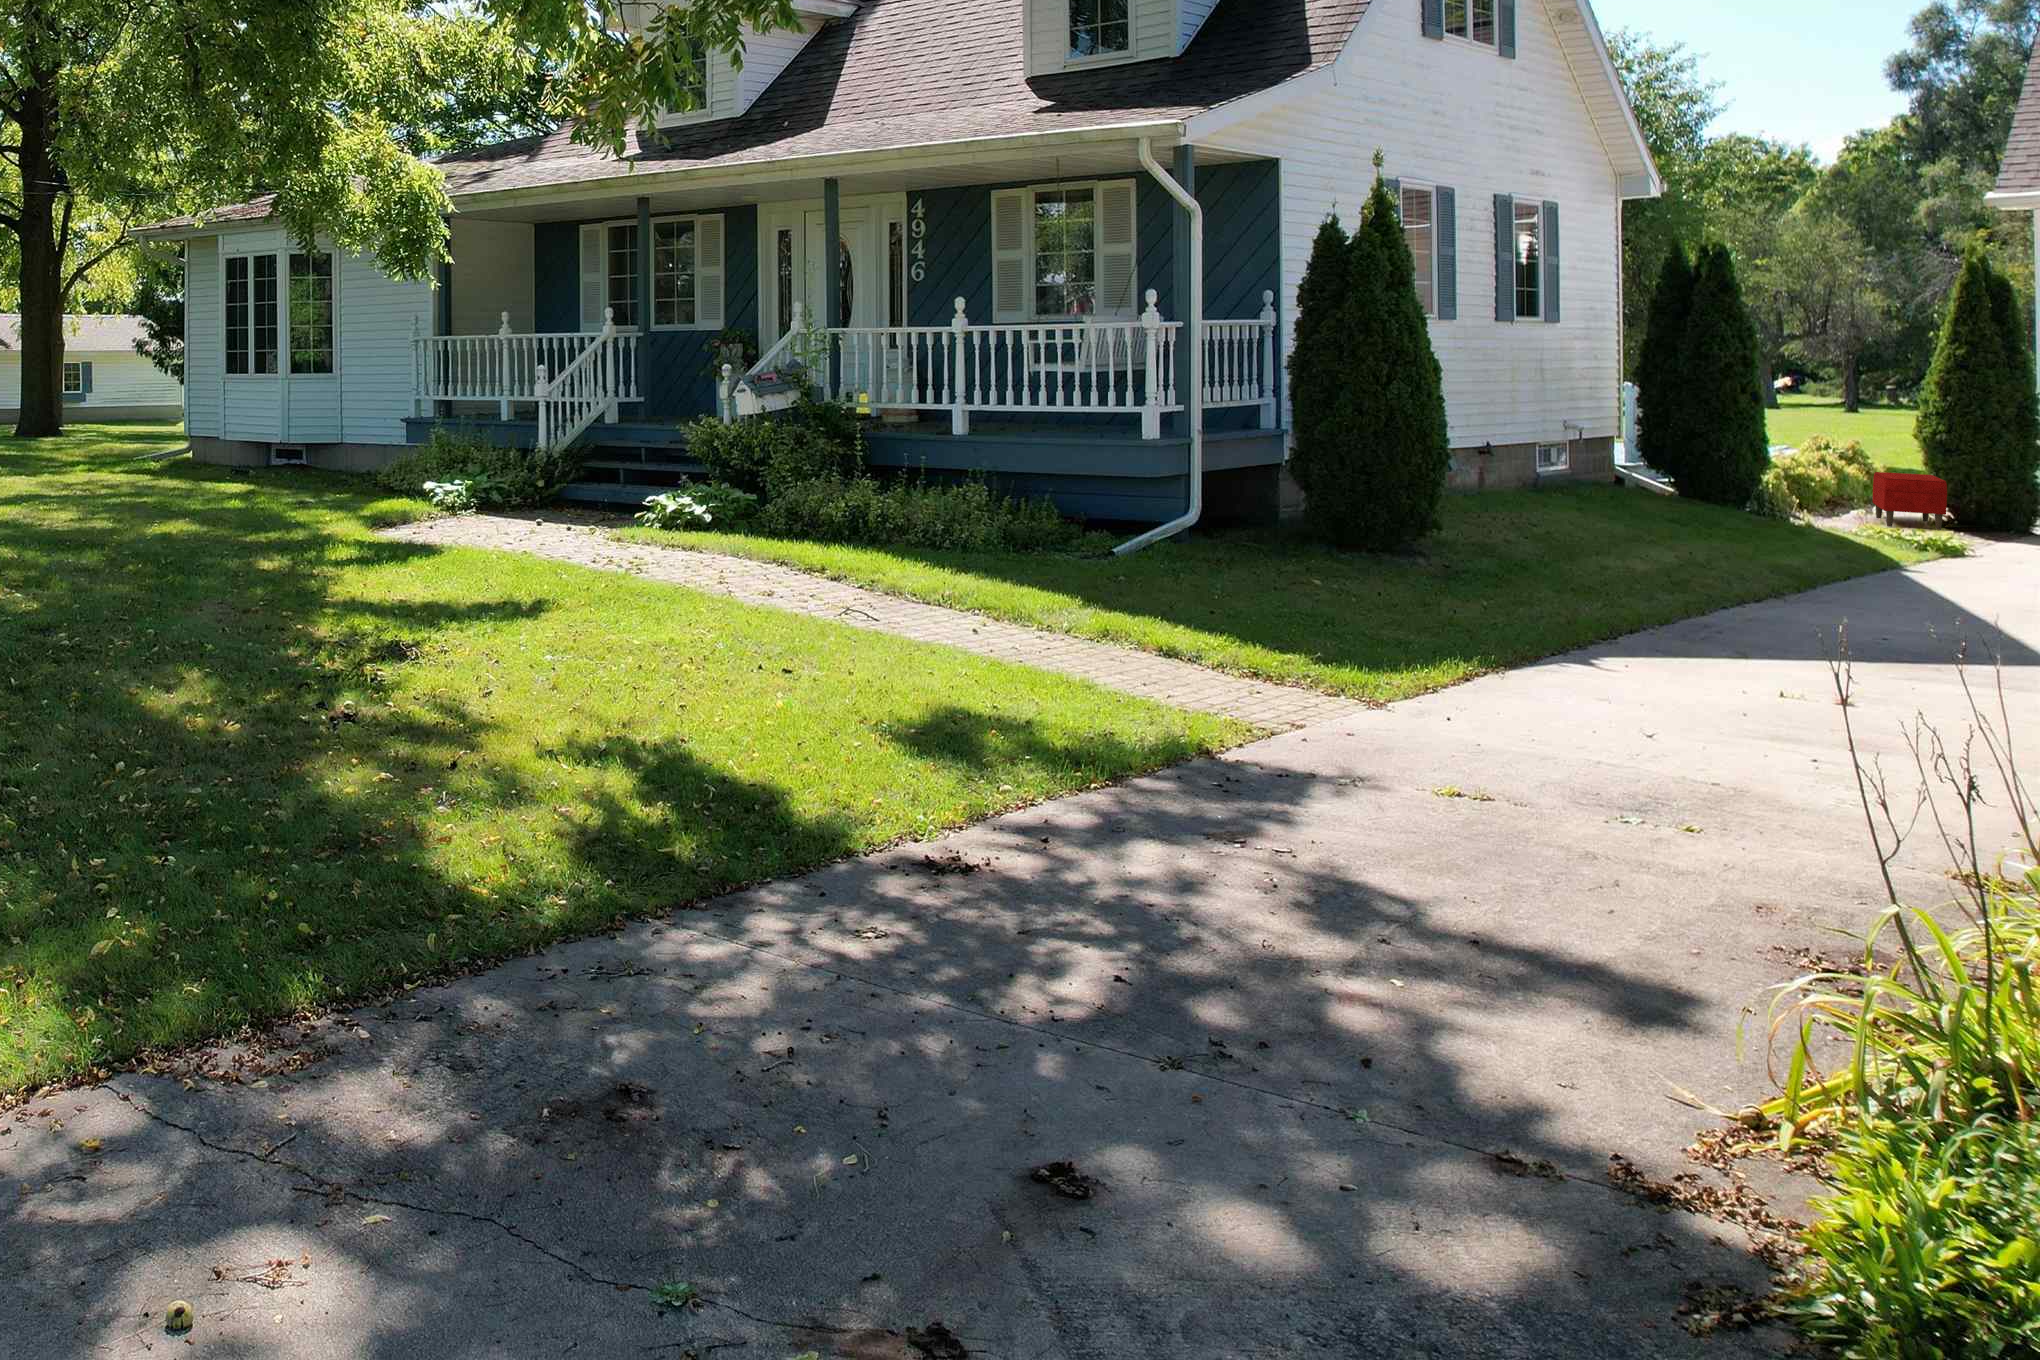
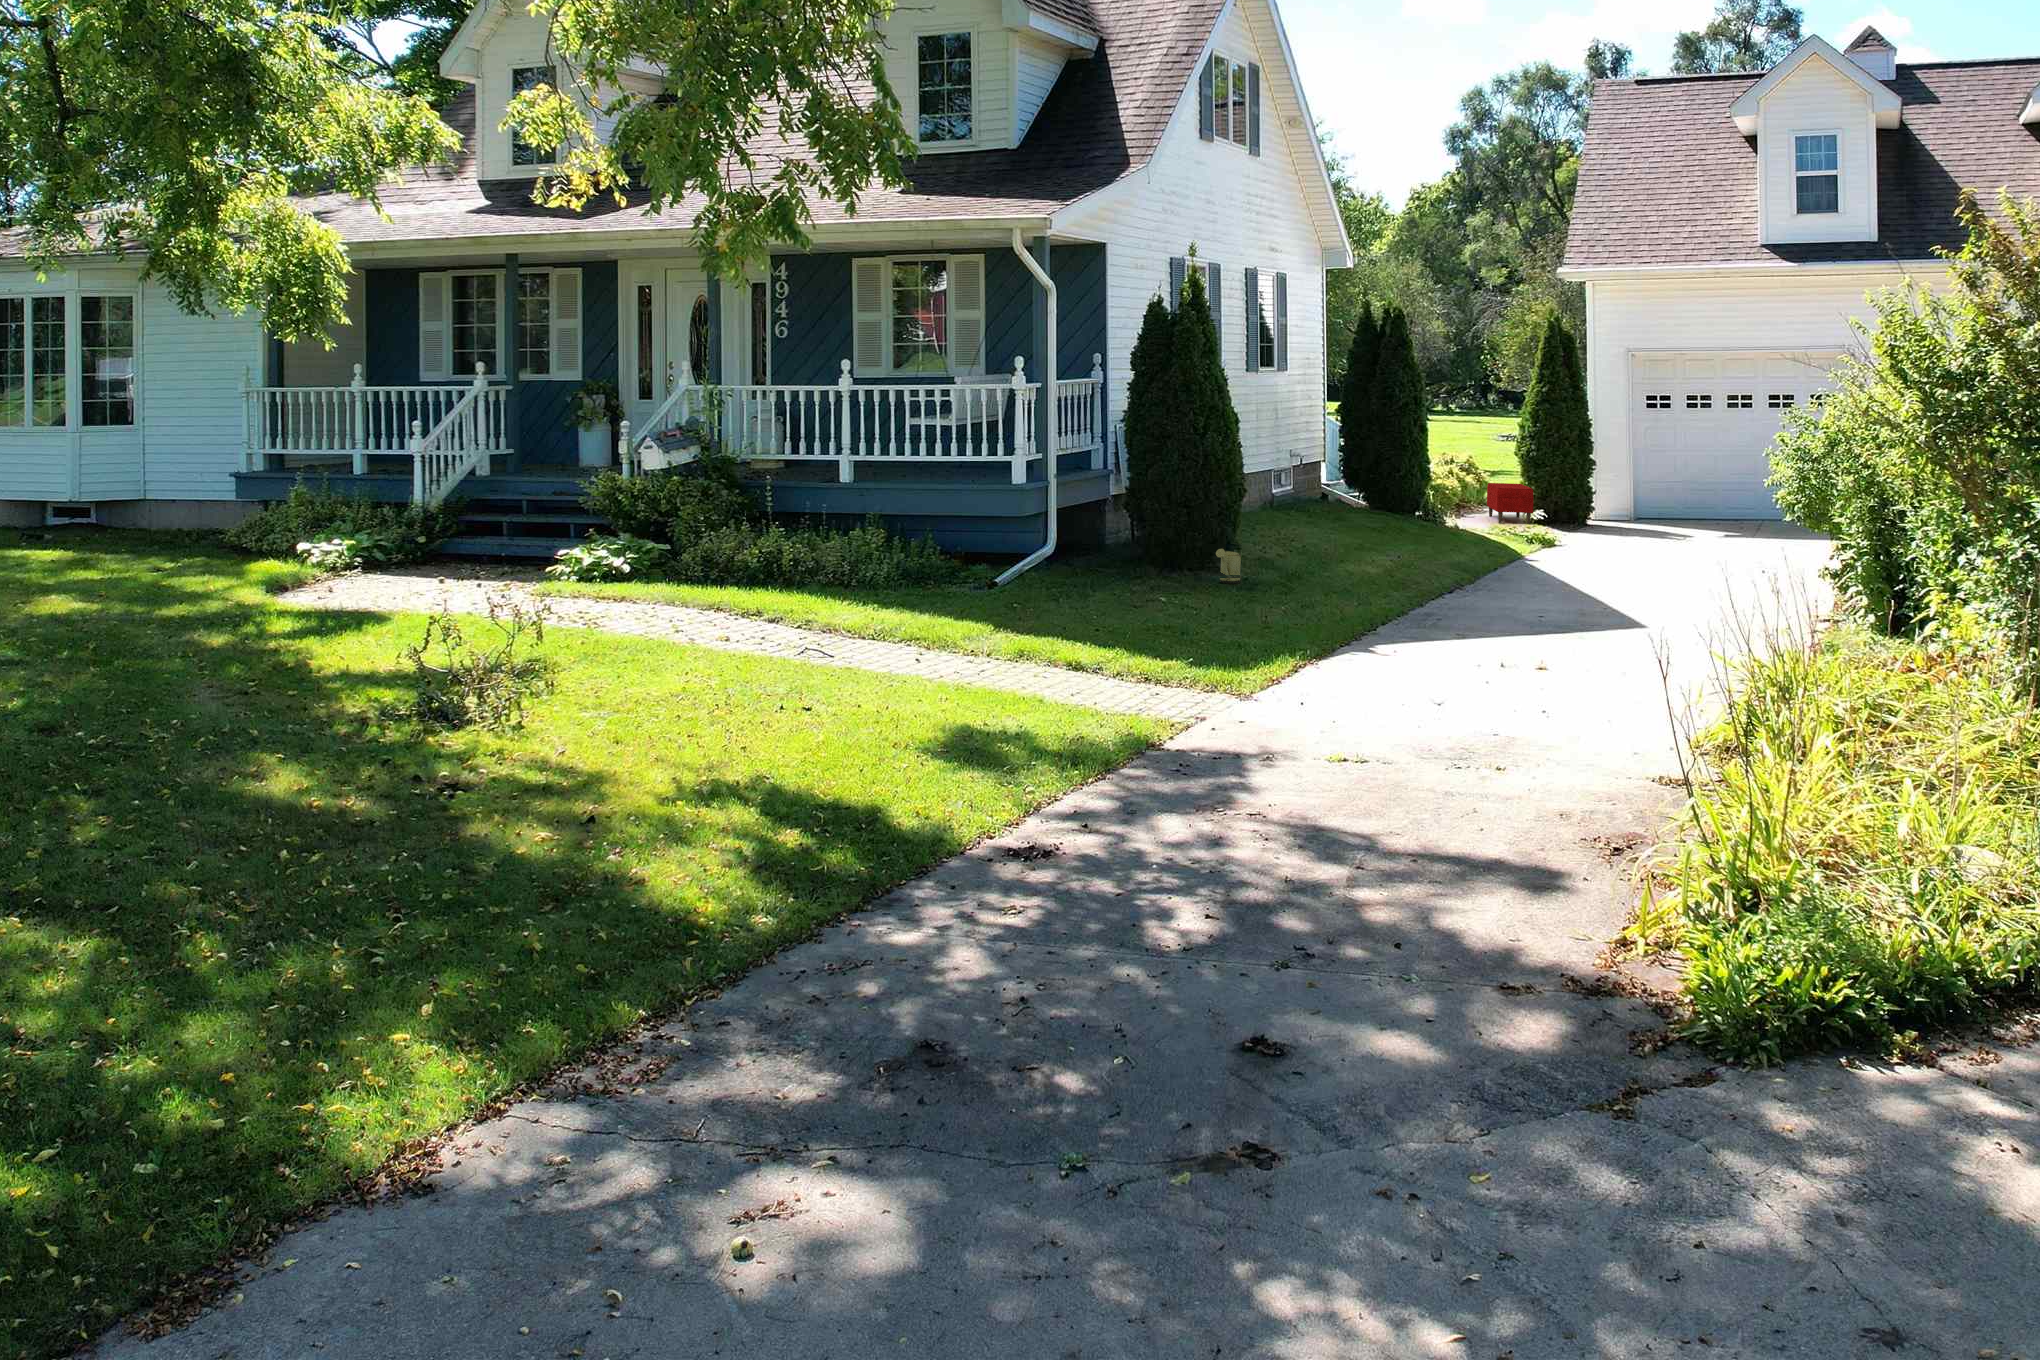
watering can: none [1402,522,1440,573] -> present [1216,549,1241,584]

